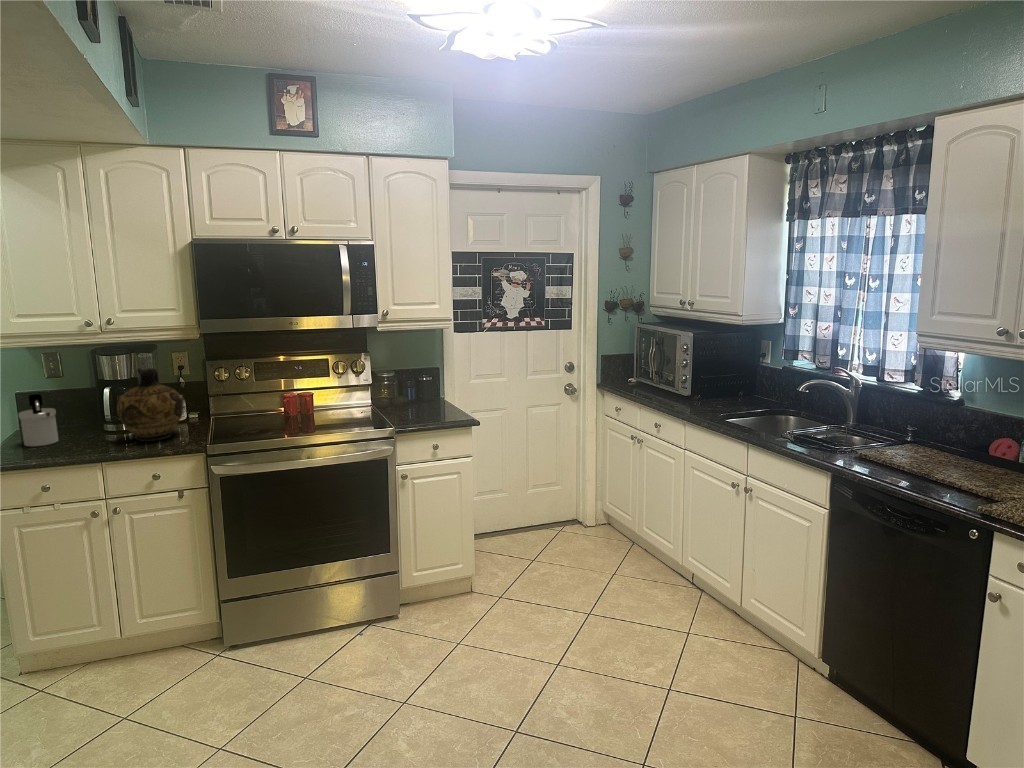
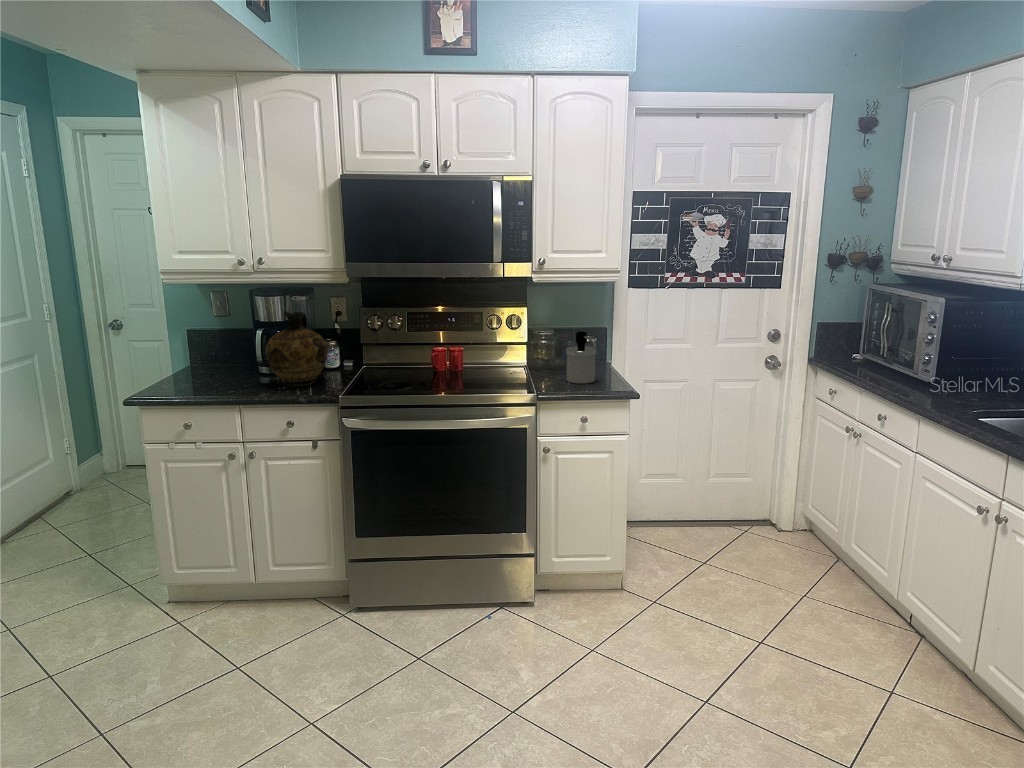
soap dispenser: present [19,394,58,447] -> present [566,332,597,384]

